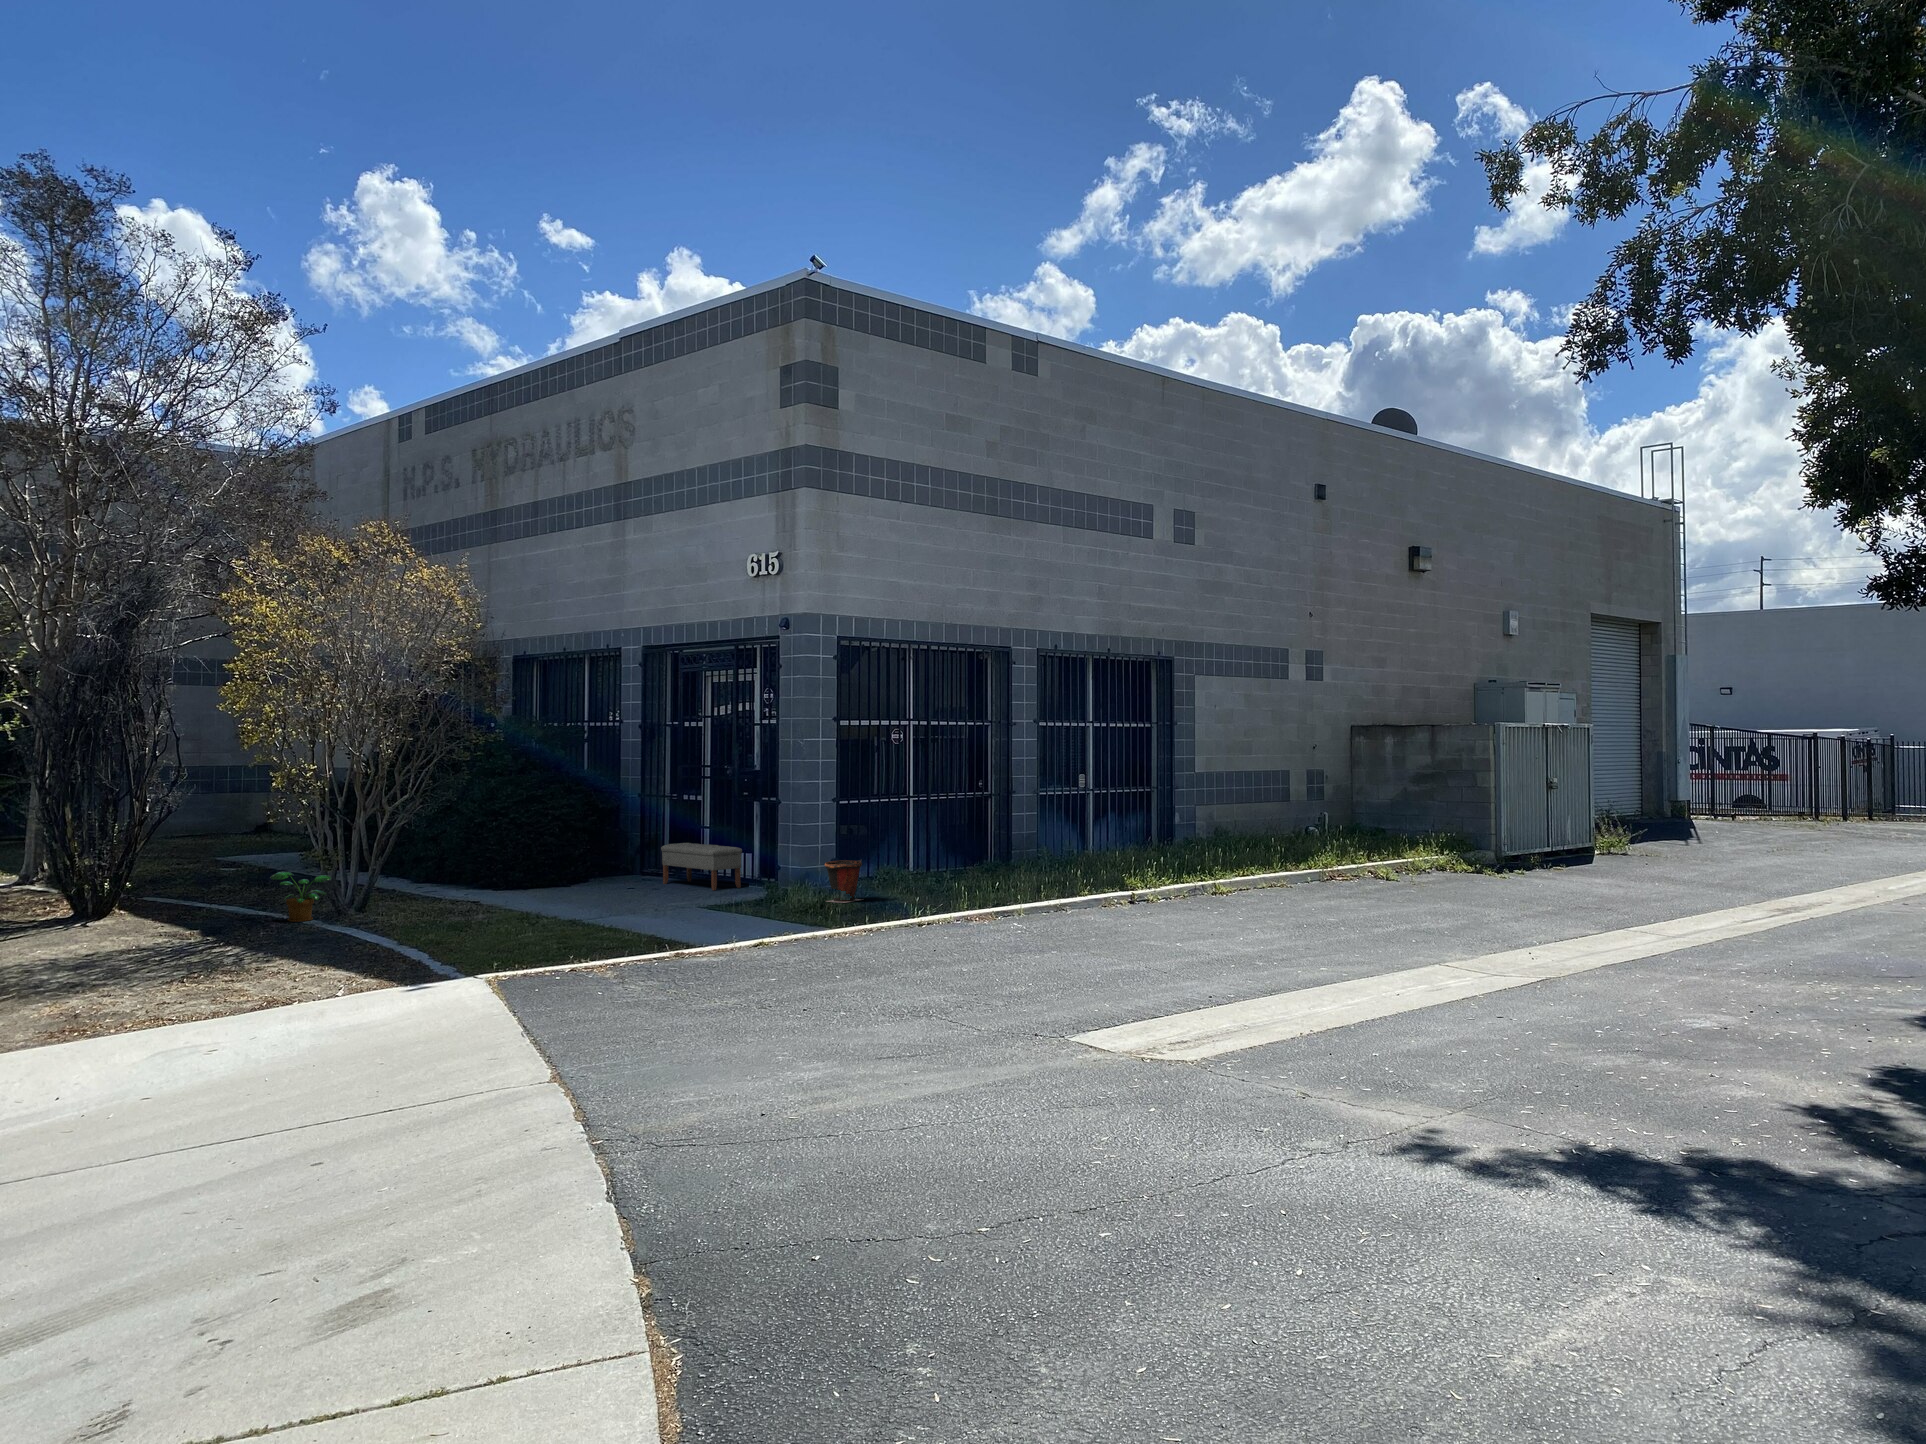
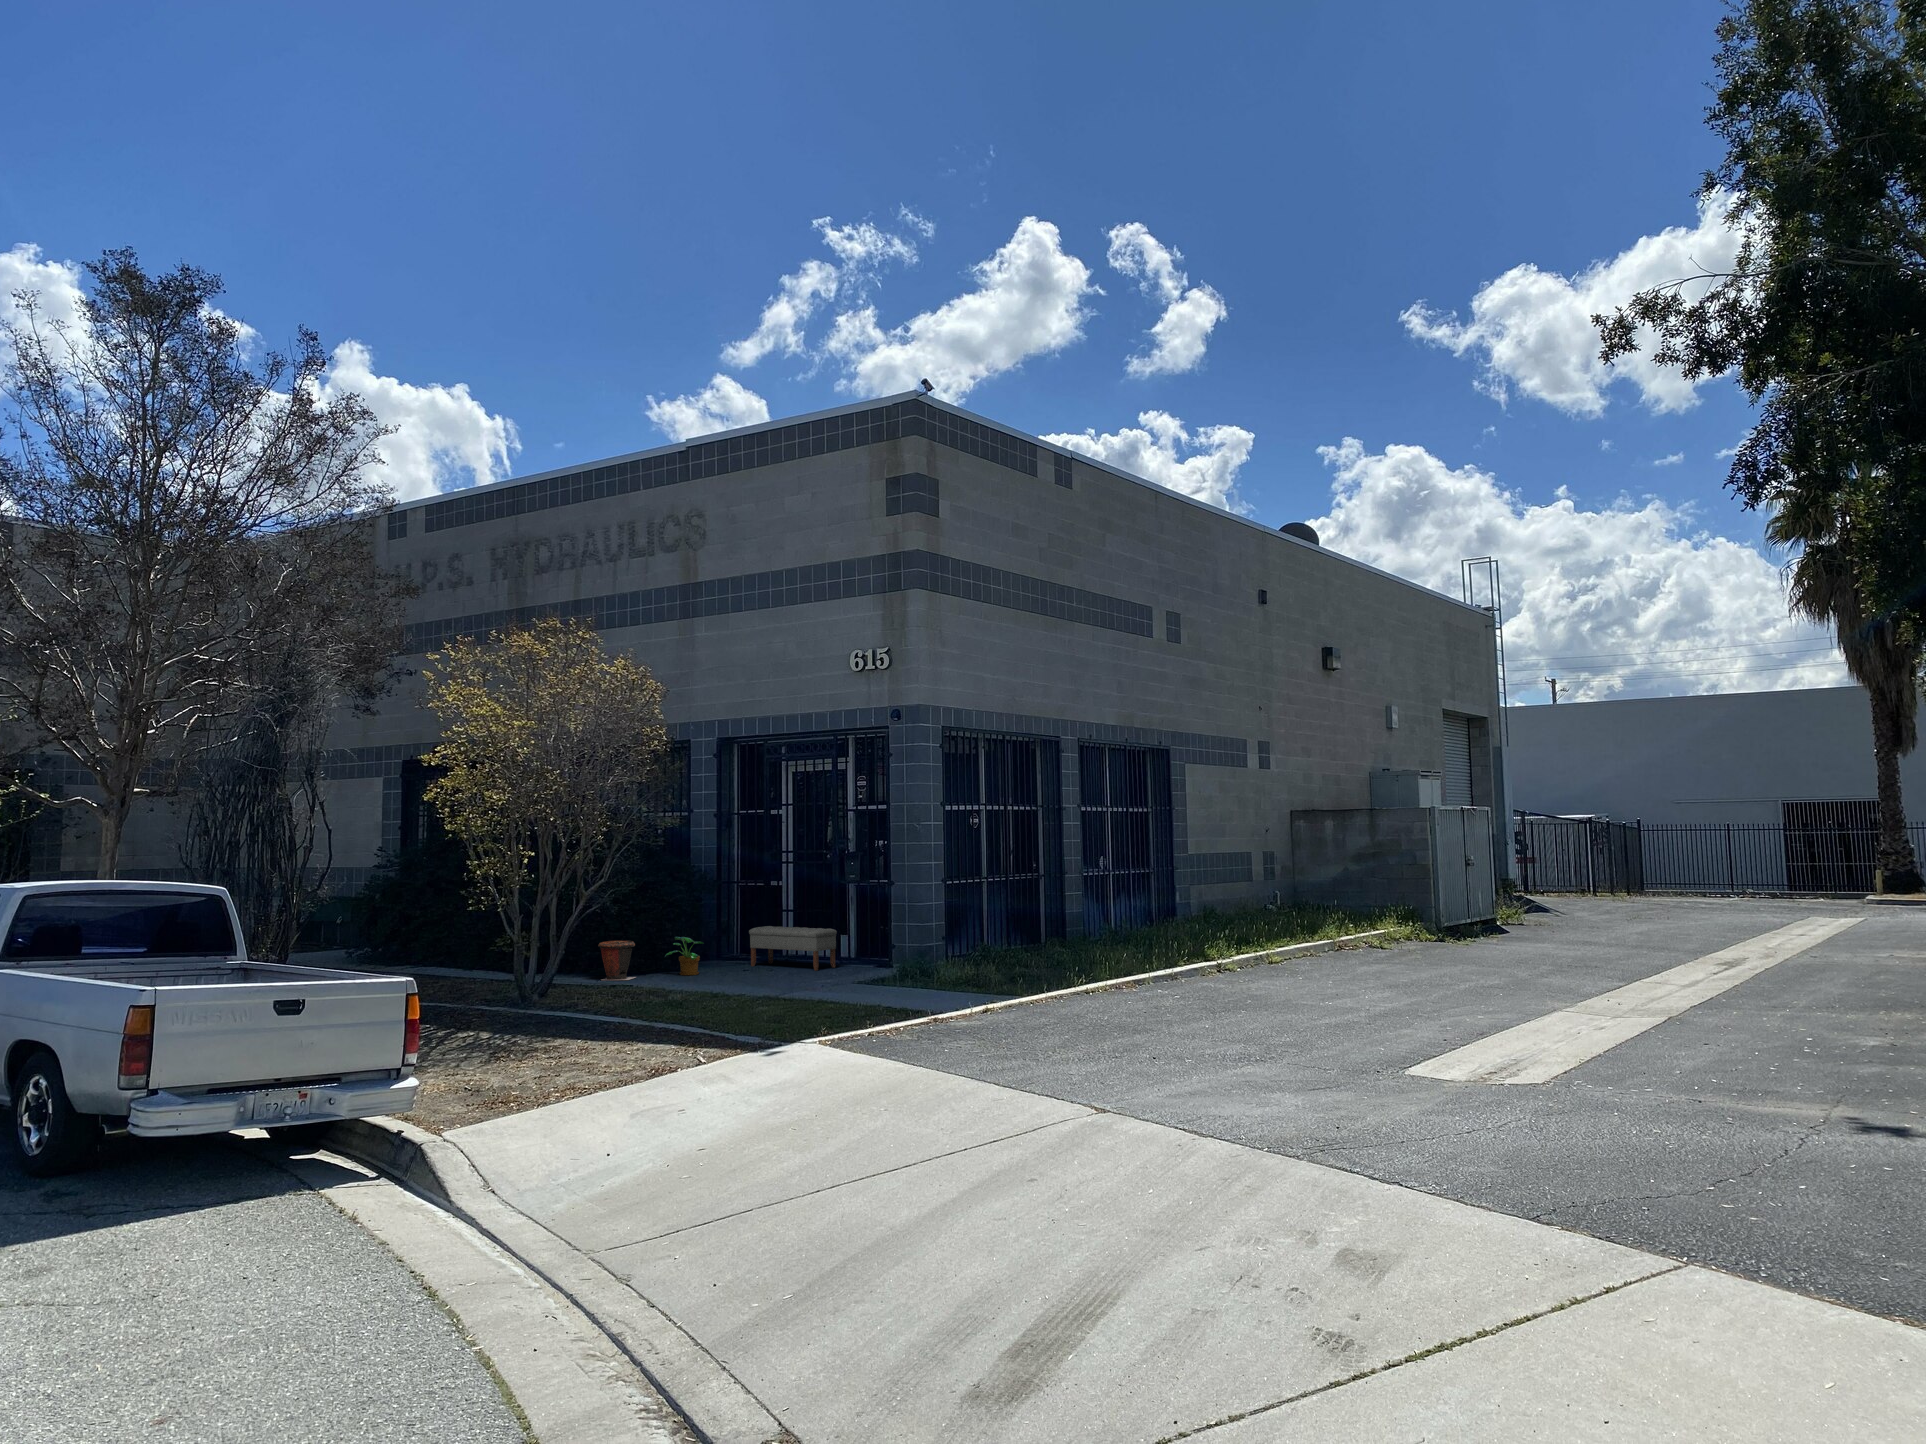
waste bin: present [825,860,862,903] -> present [598,941,635,980]
potted plant: present [270,872,331,922] -> present [665,937,703,975]

